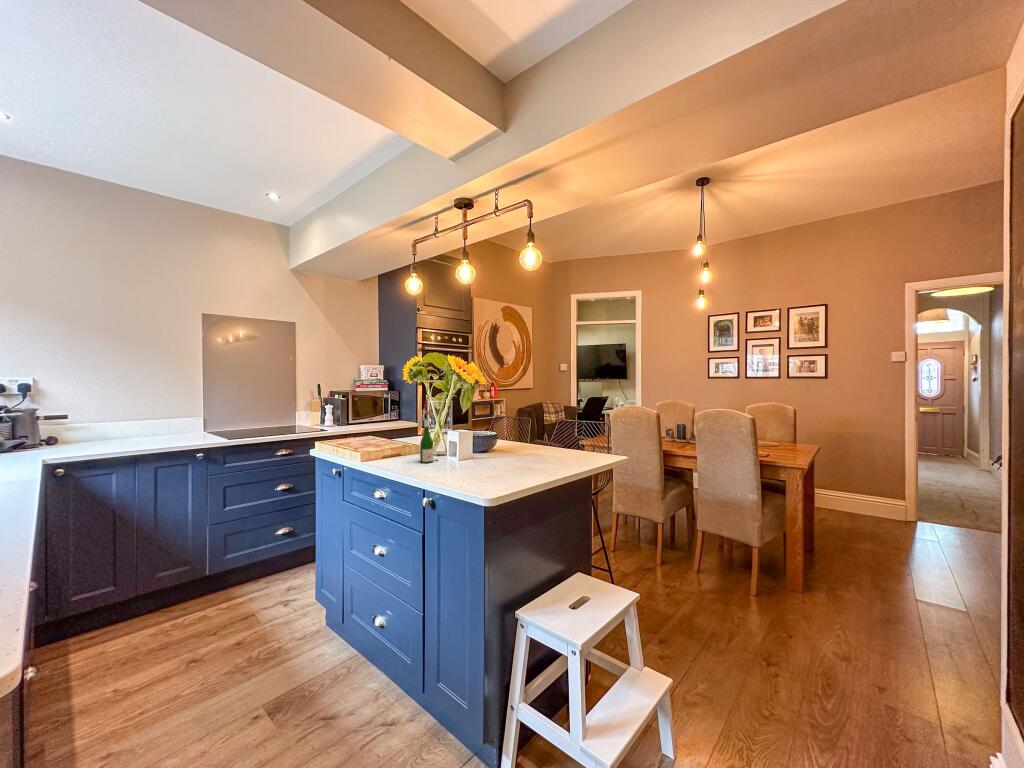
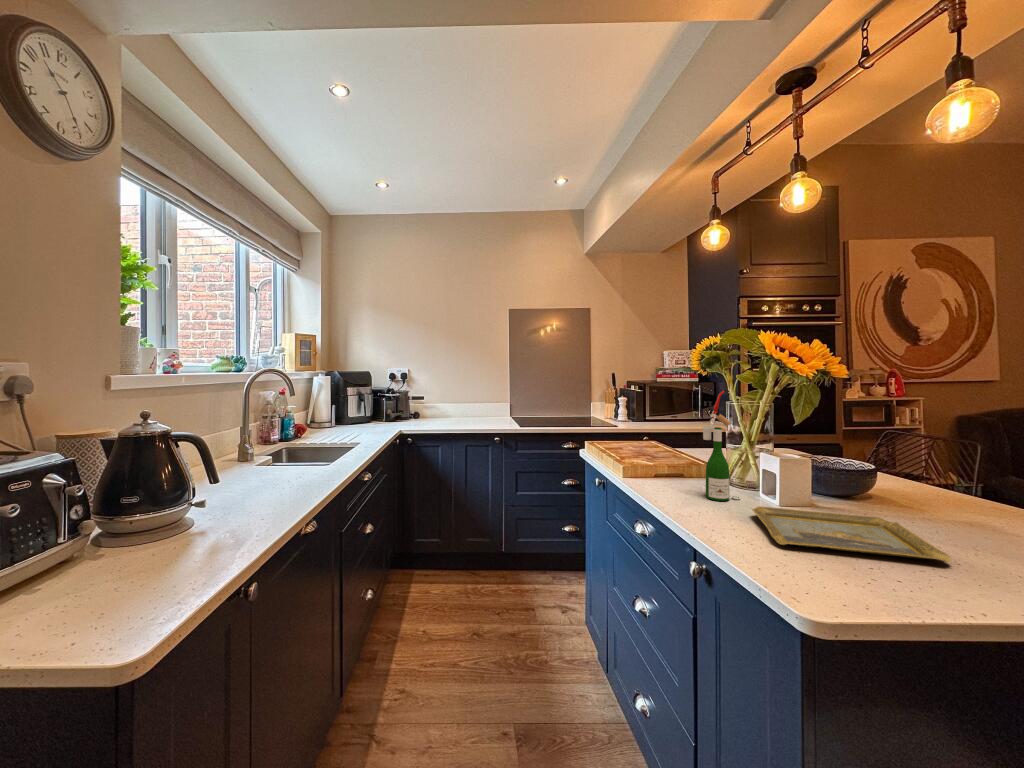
tray: none [447,455,522,473] -> present [752,506,951,562]

